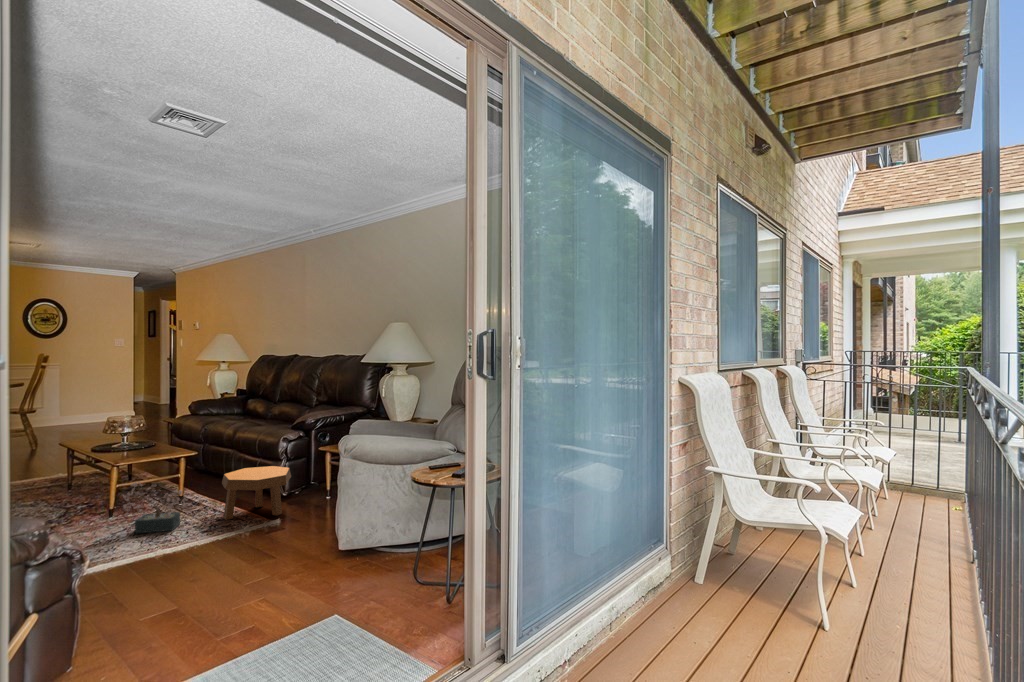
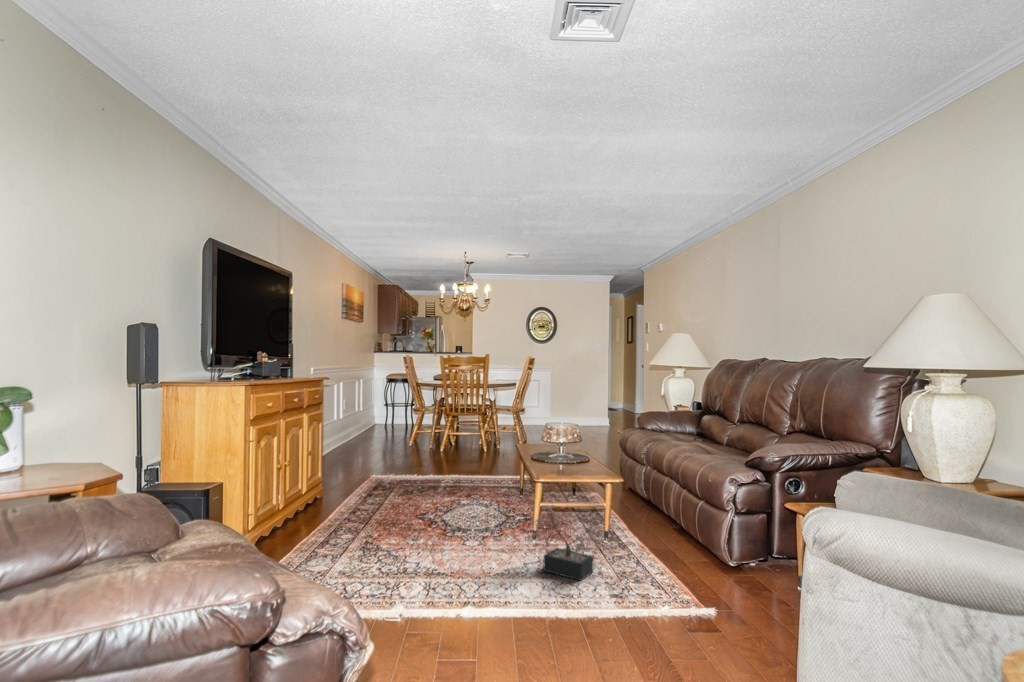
footstool: present [222,466,291,520] -> none [644,512,742,599]

